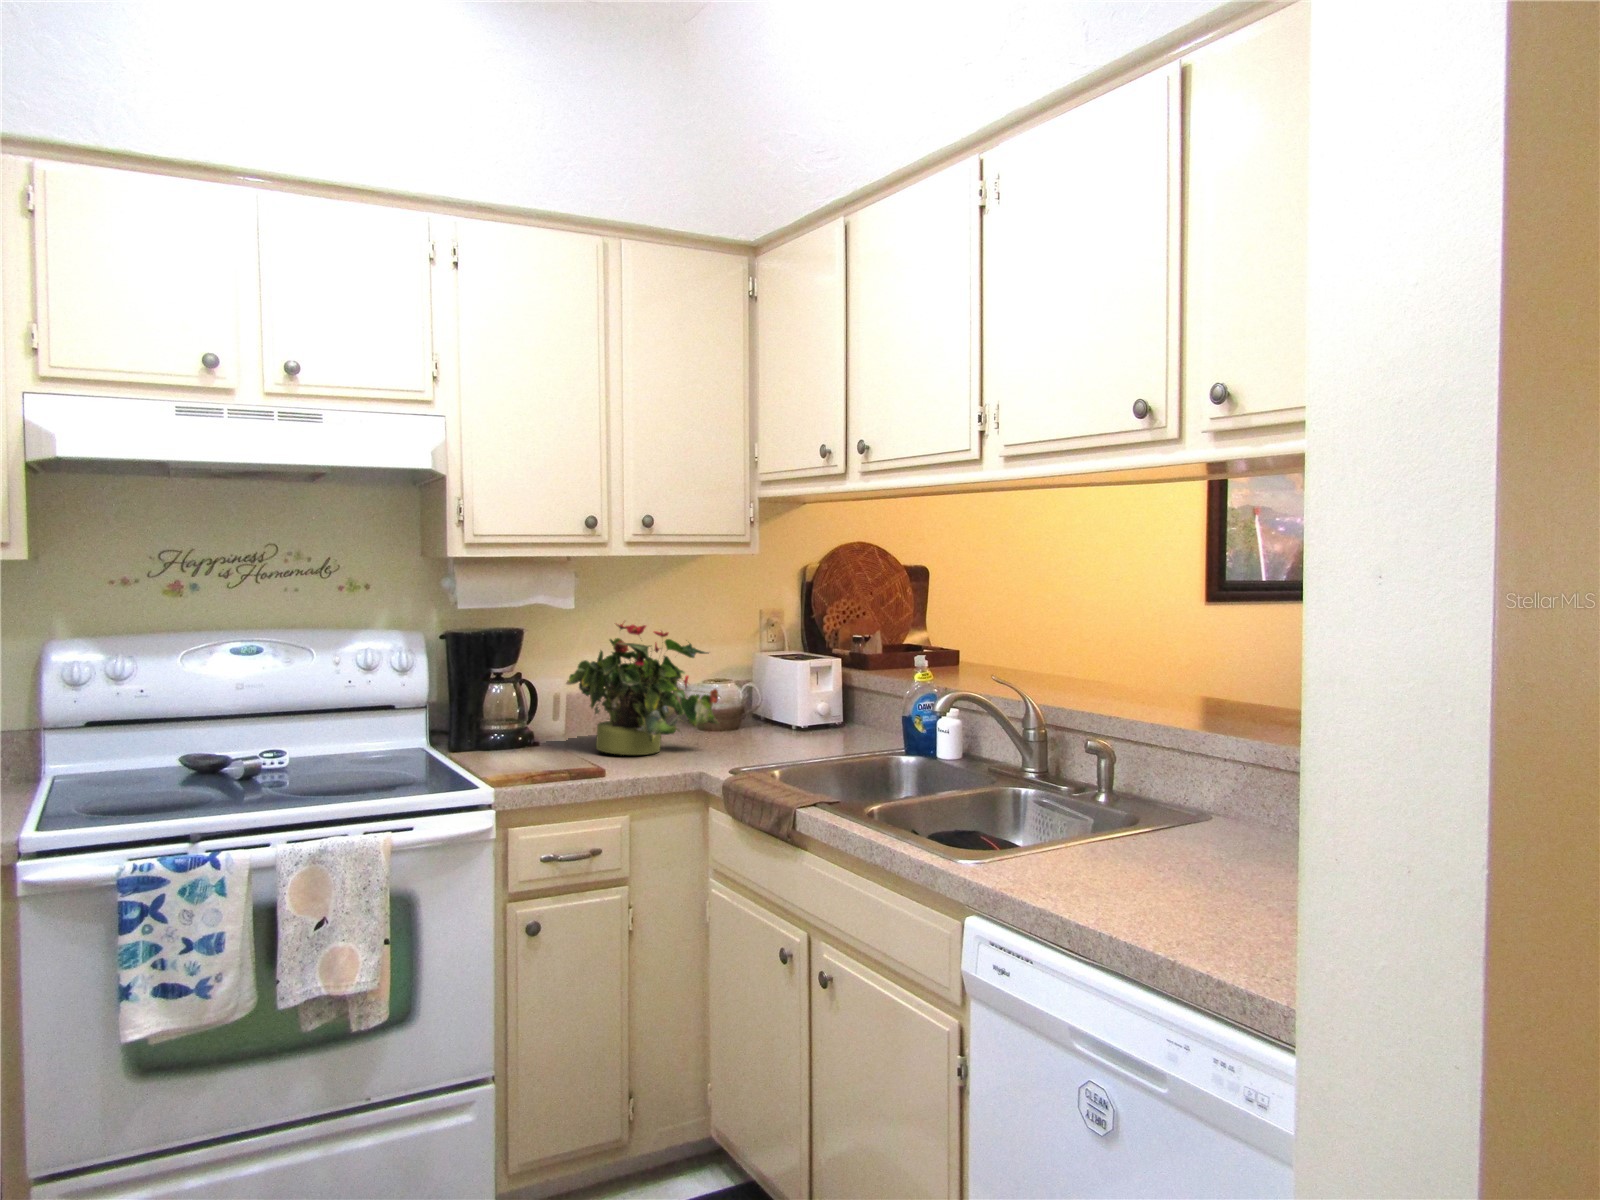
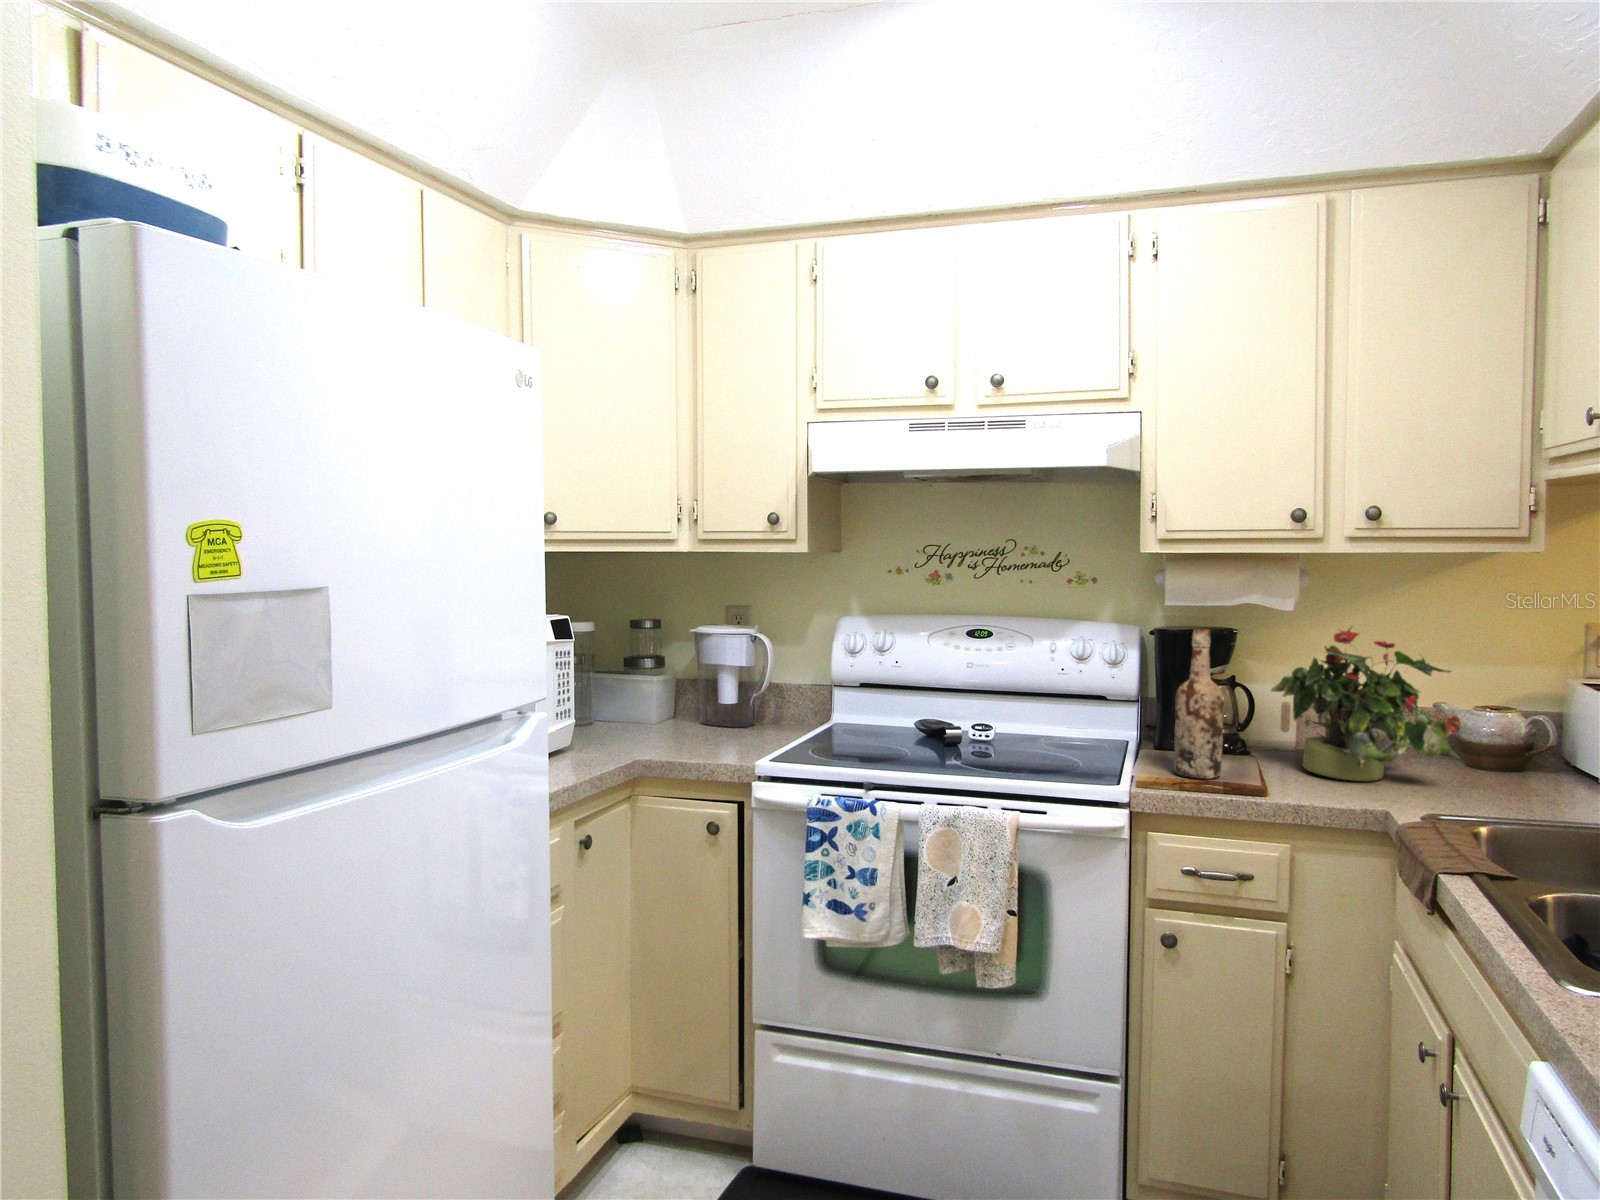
wine bottle: none [499,628,544,773] -> present [1174,628,1224,779]

